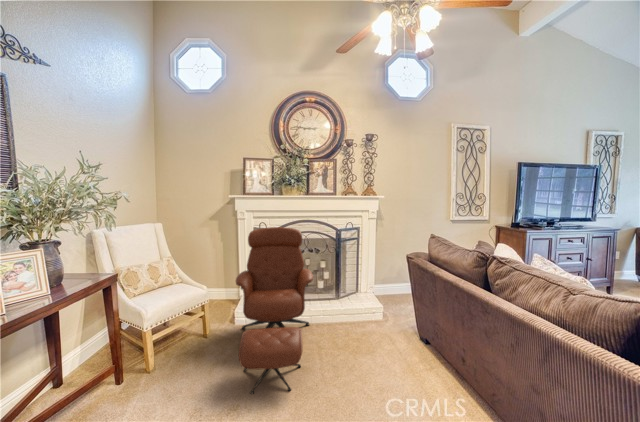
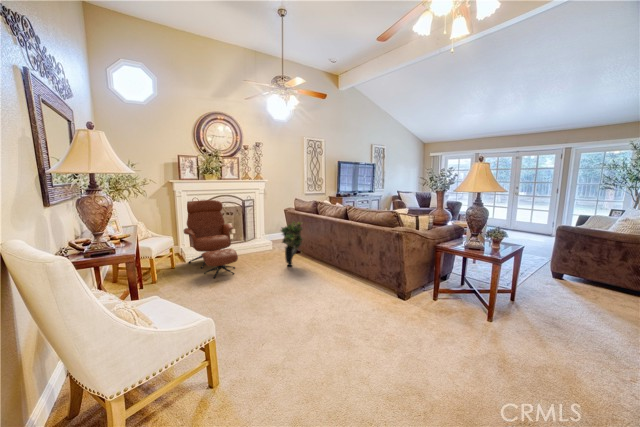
potted plant: none [393,289,448,397] -> present [281,222,303,266]

